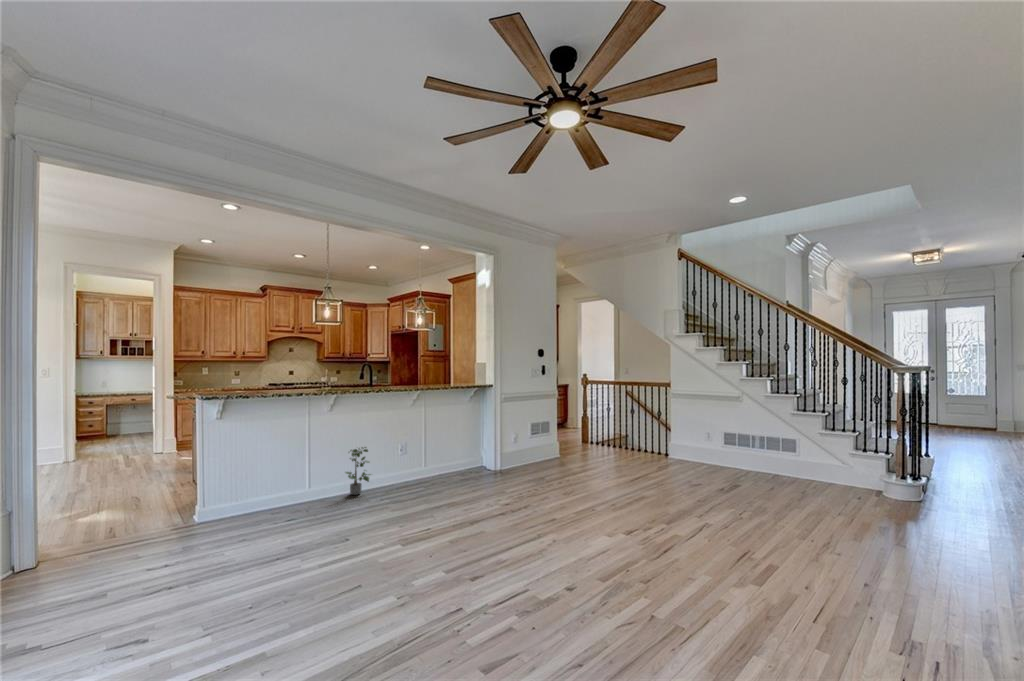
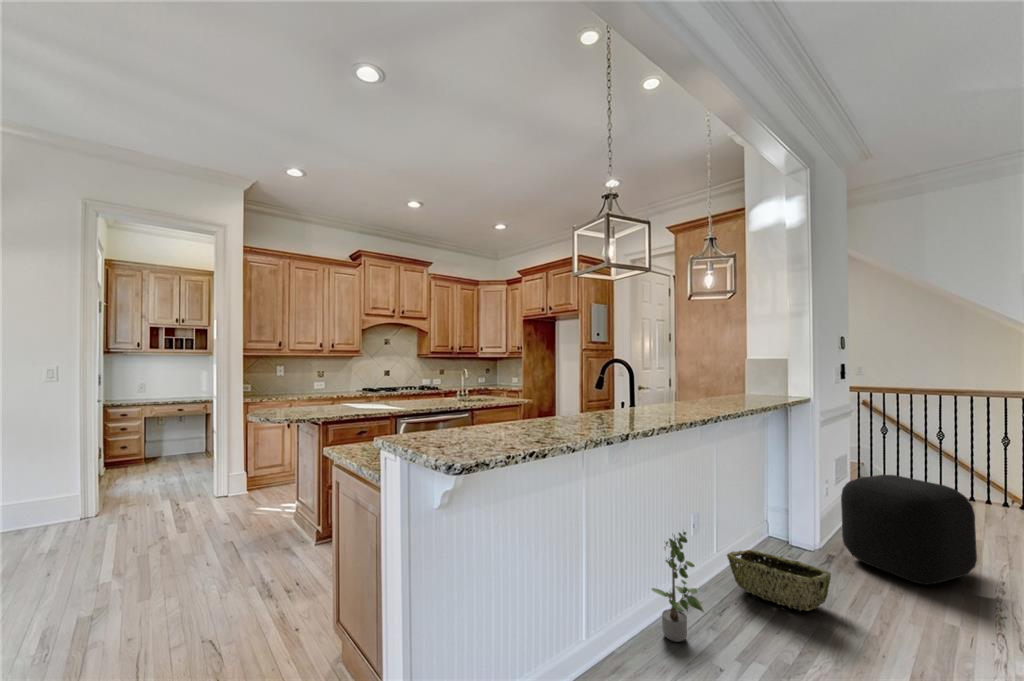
ottoman: none [492,427,544,479] -> present [841,475,977,585]
woven basket: none [408,463,448,486] -> present [727,550,831,611]

